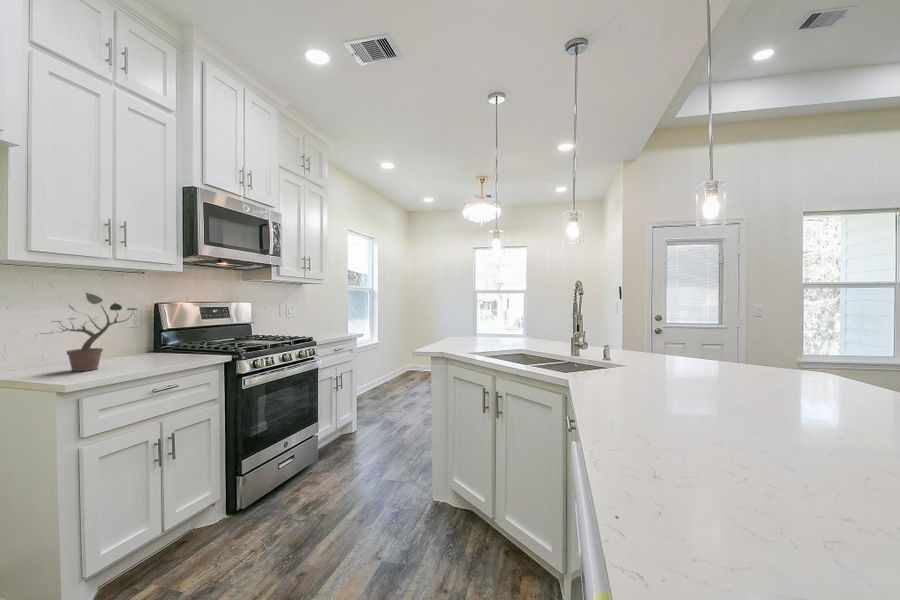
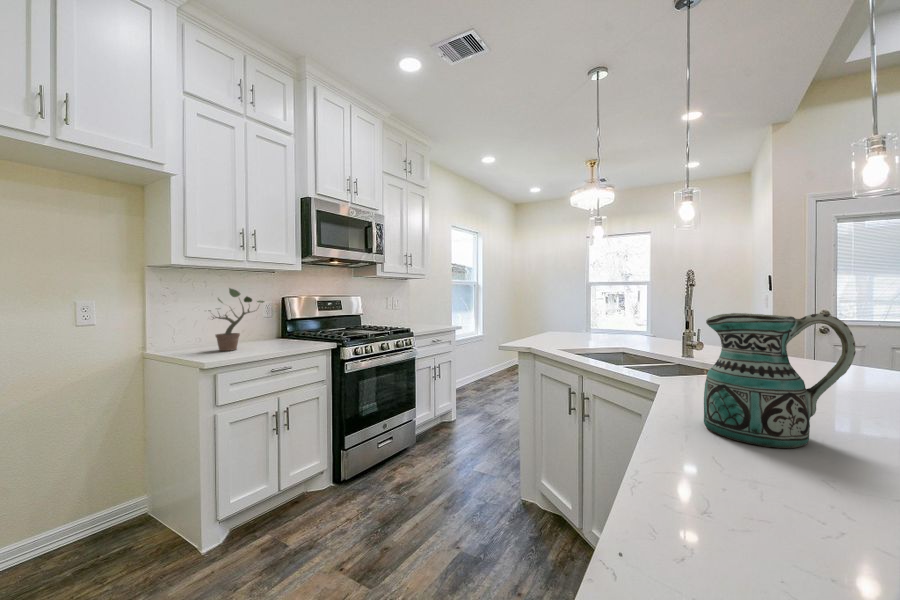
ceramic pitcher: none [615,319,713,421] -> present [704,313,856,448]

